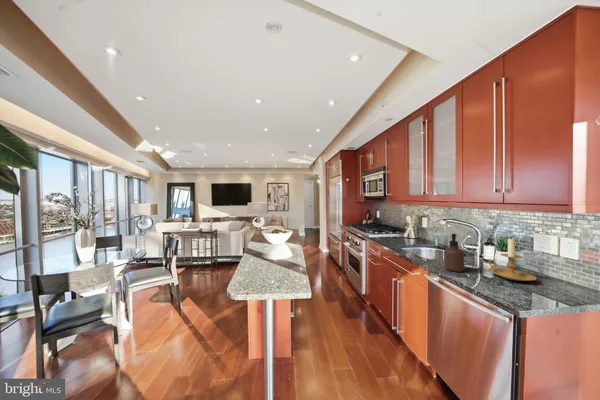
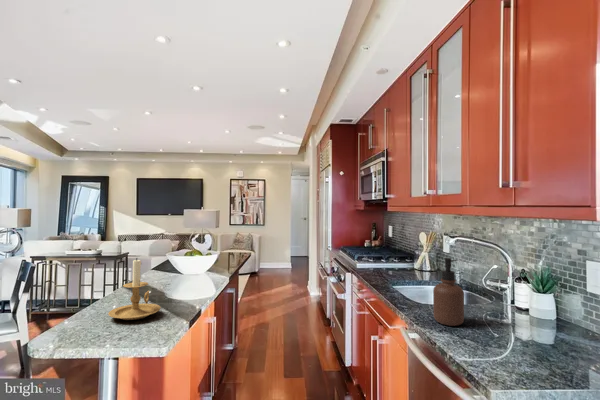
candle holder: present [489,238,537,281] -> present [108,258,161,320]

